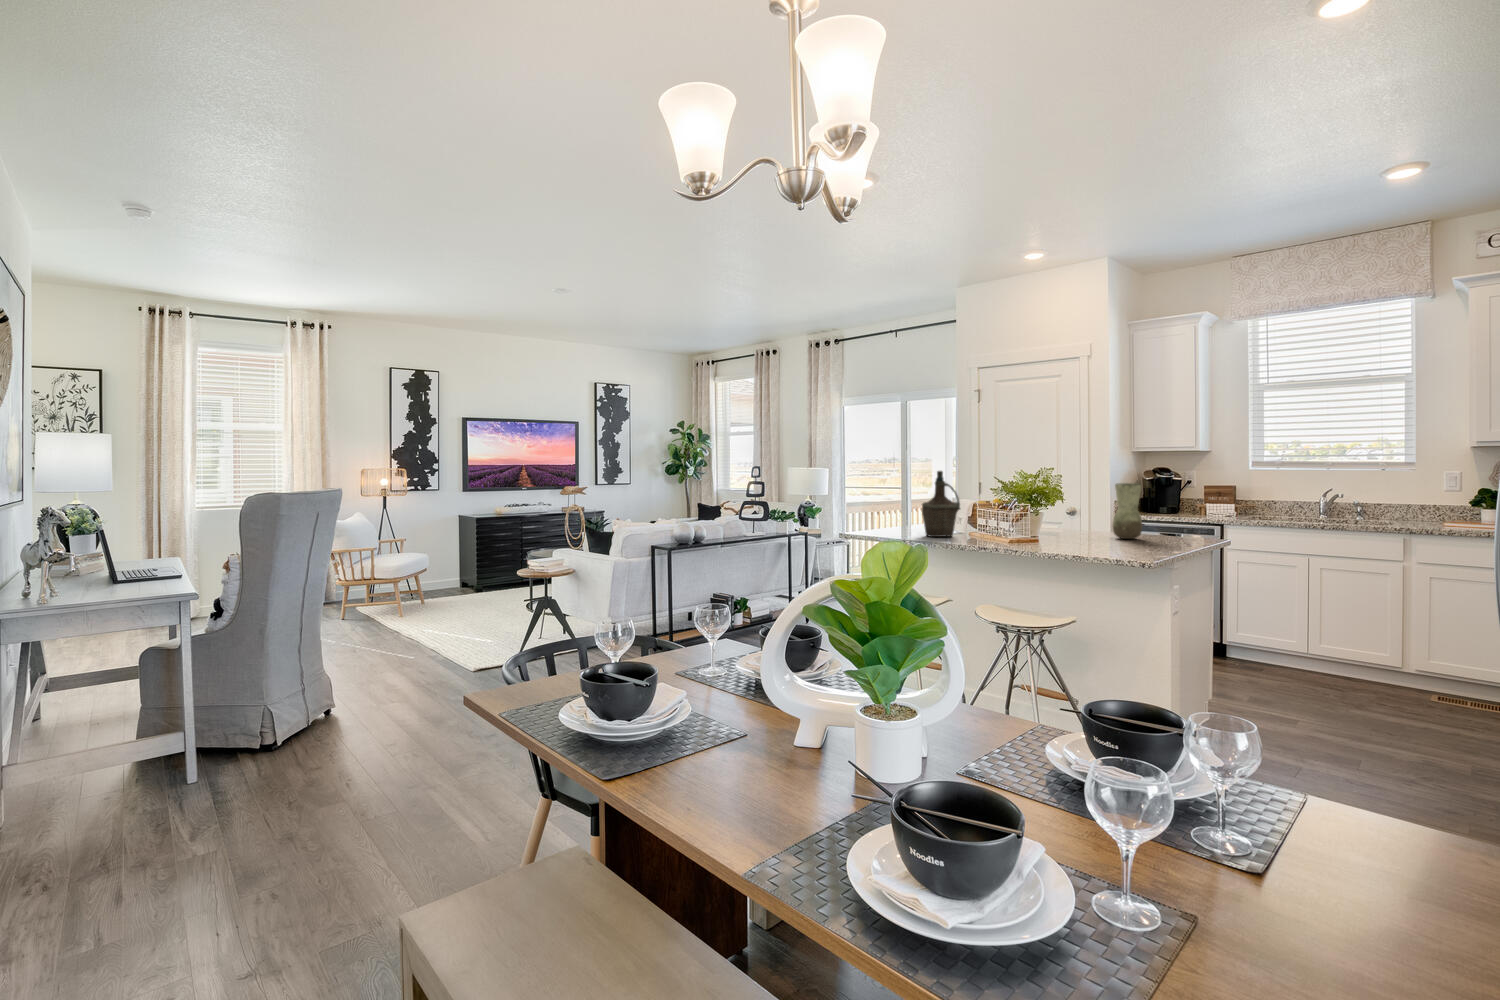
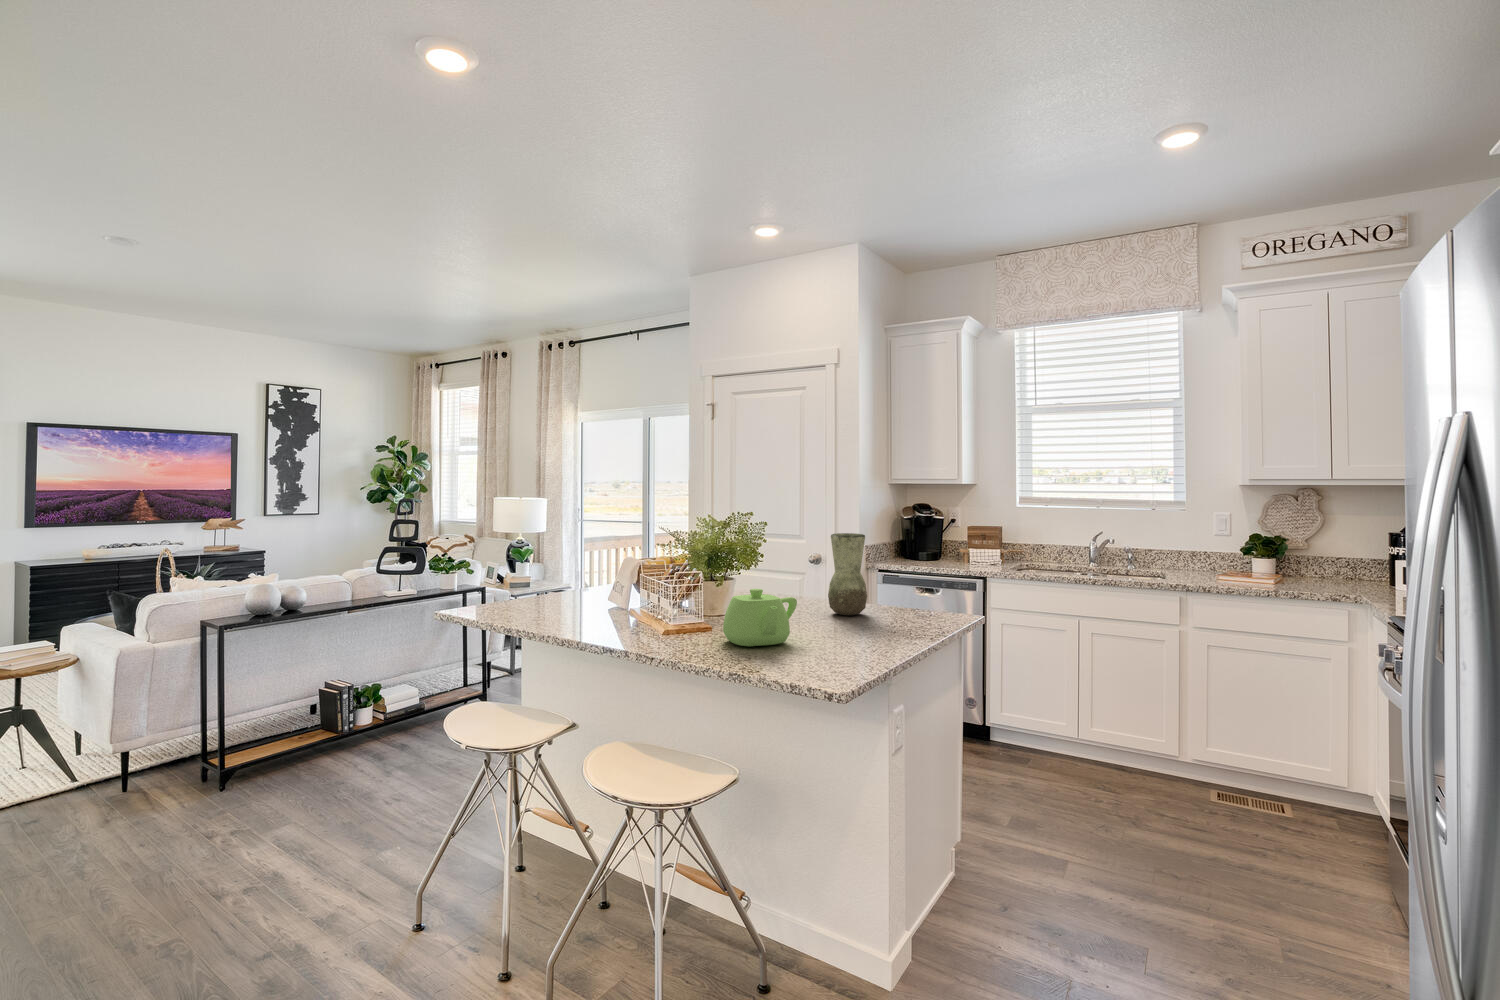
bottle: present [922,471,960,537] -> none [554,513,611,617]
teapot: none [1054,515,1104,550] -> present [723,589,797,647]

